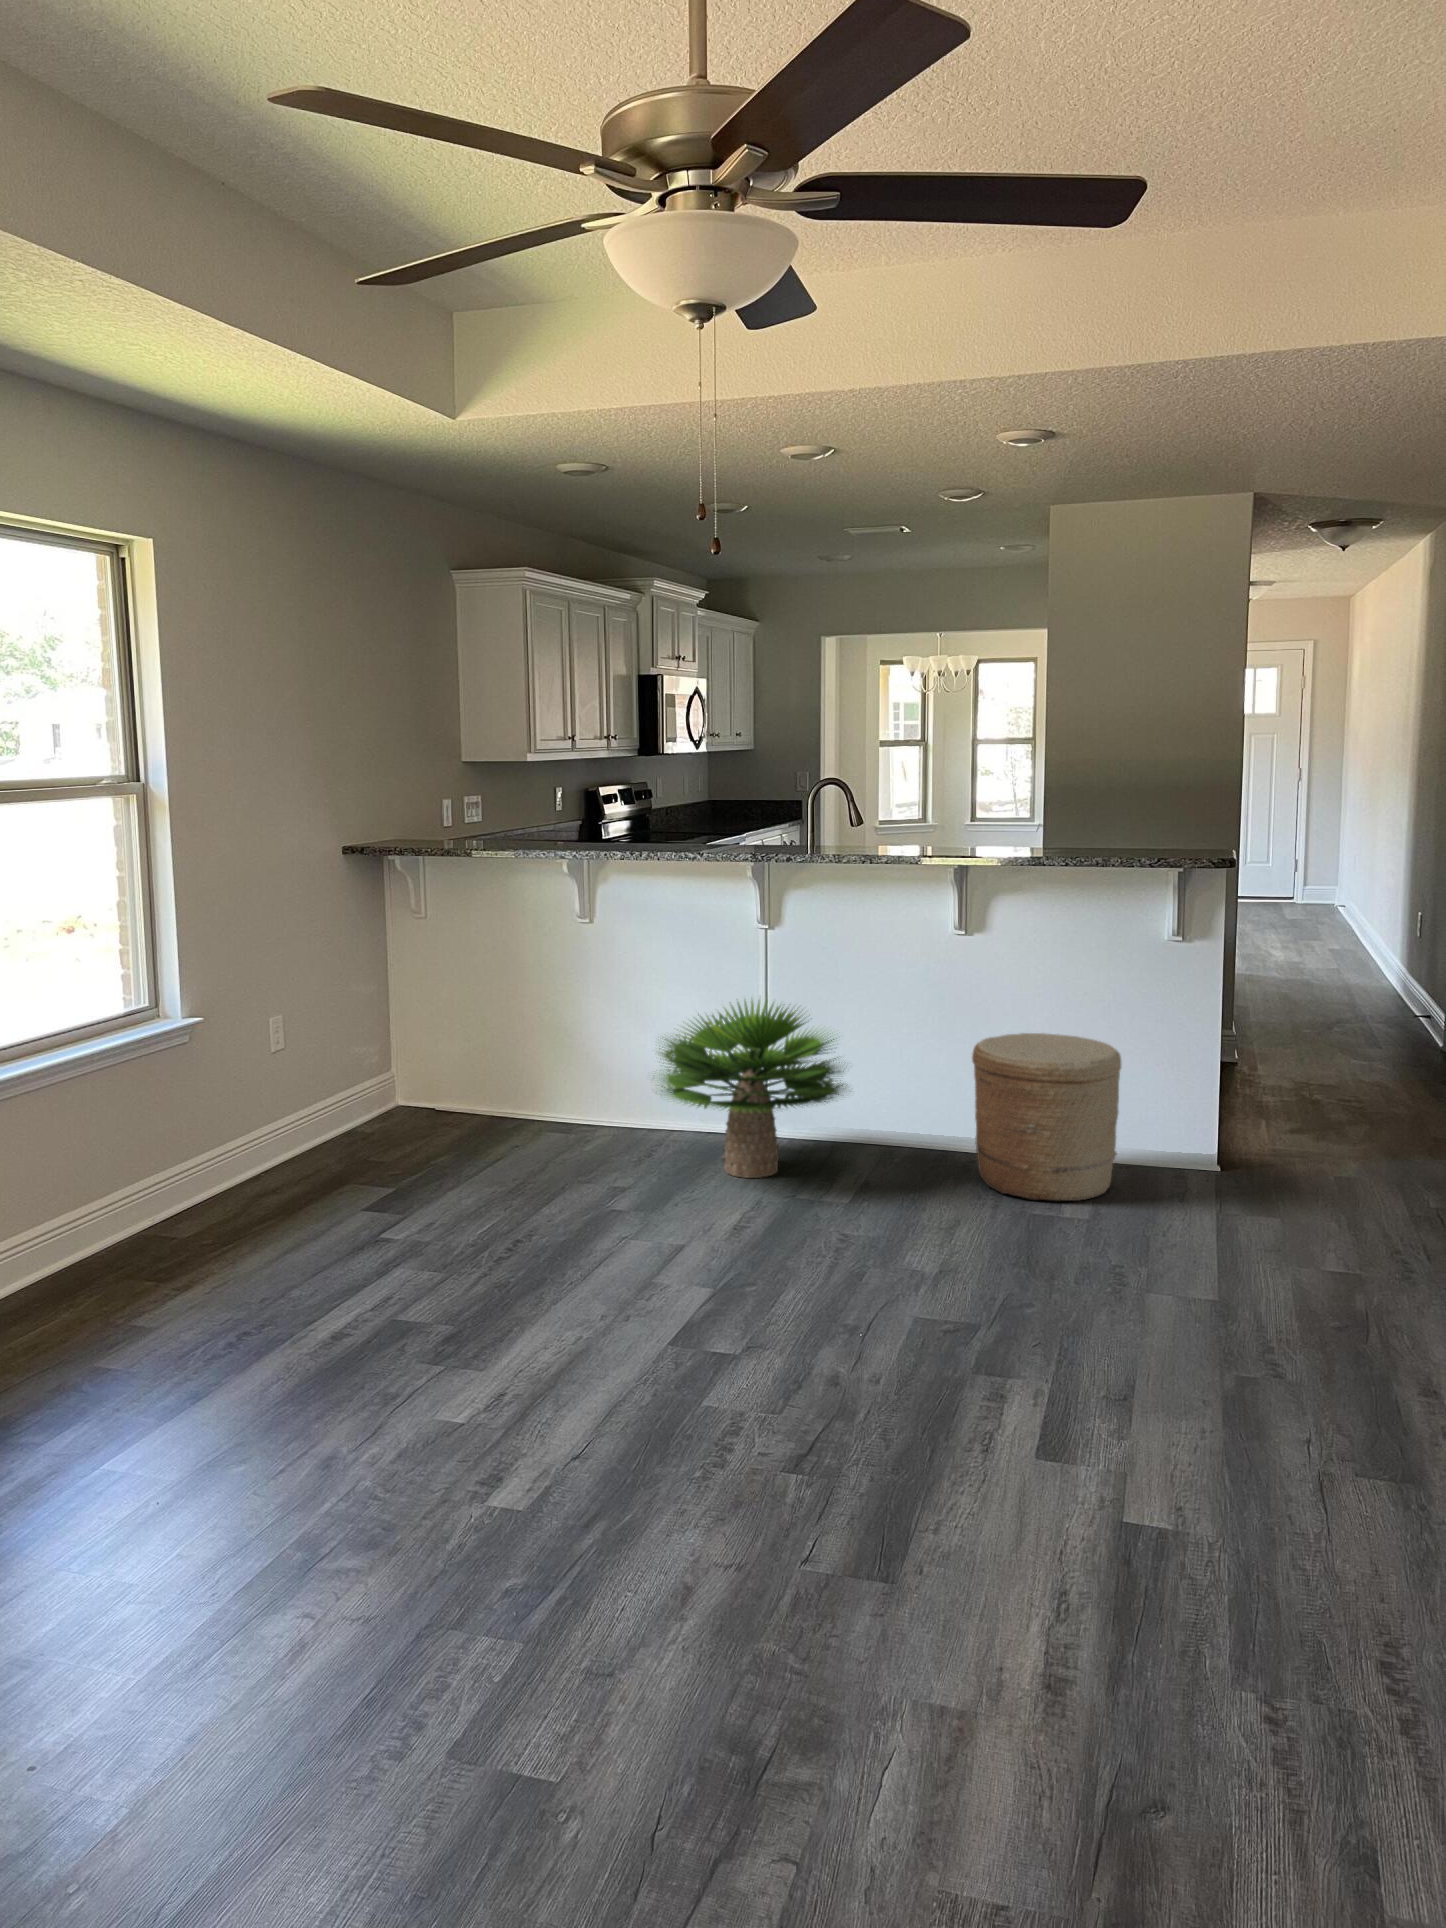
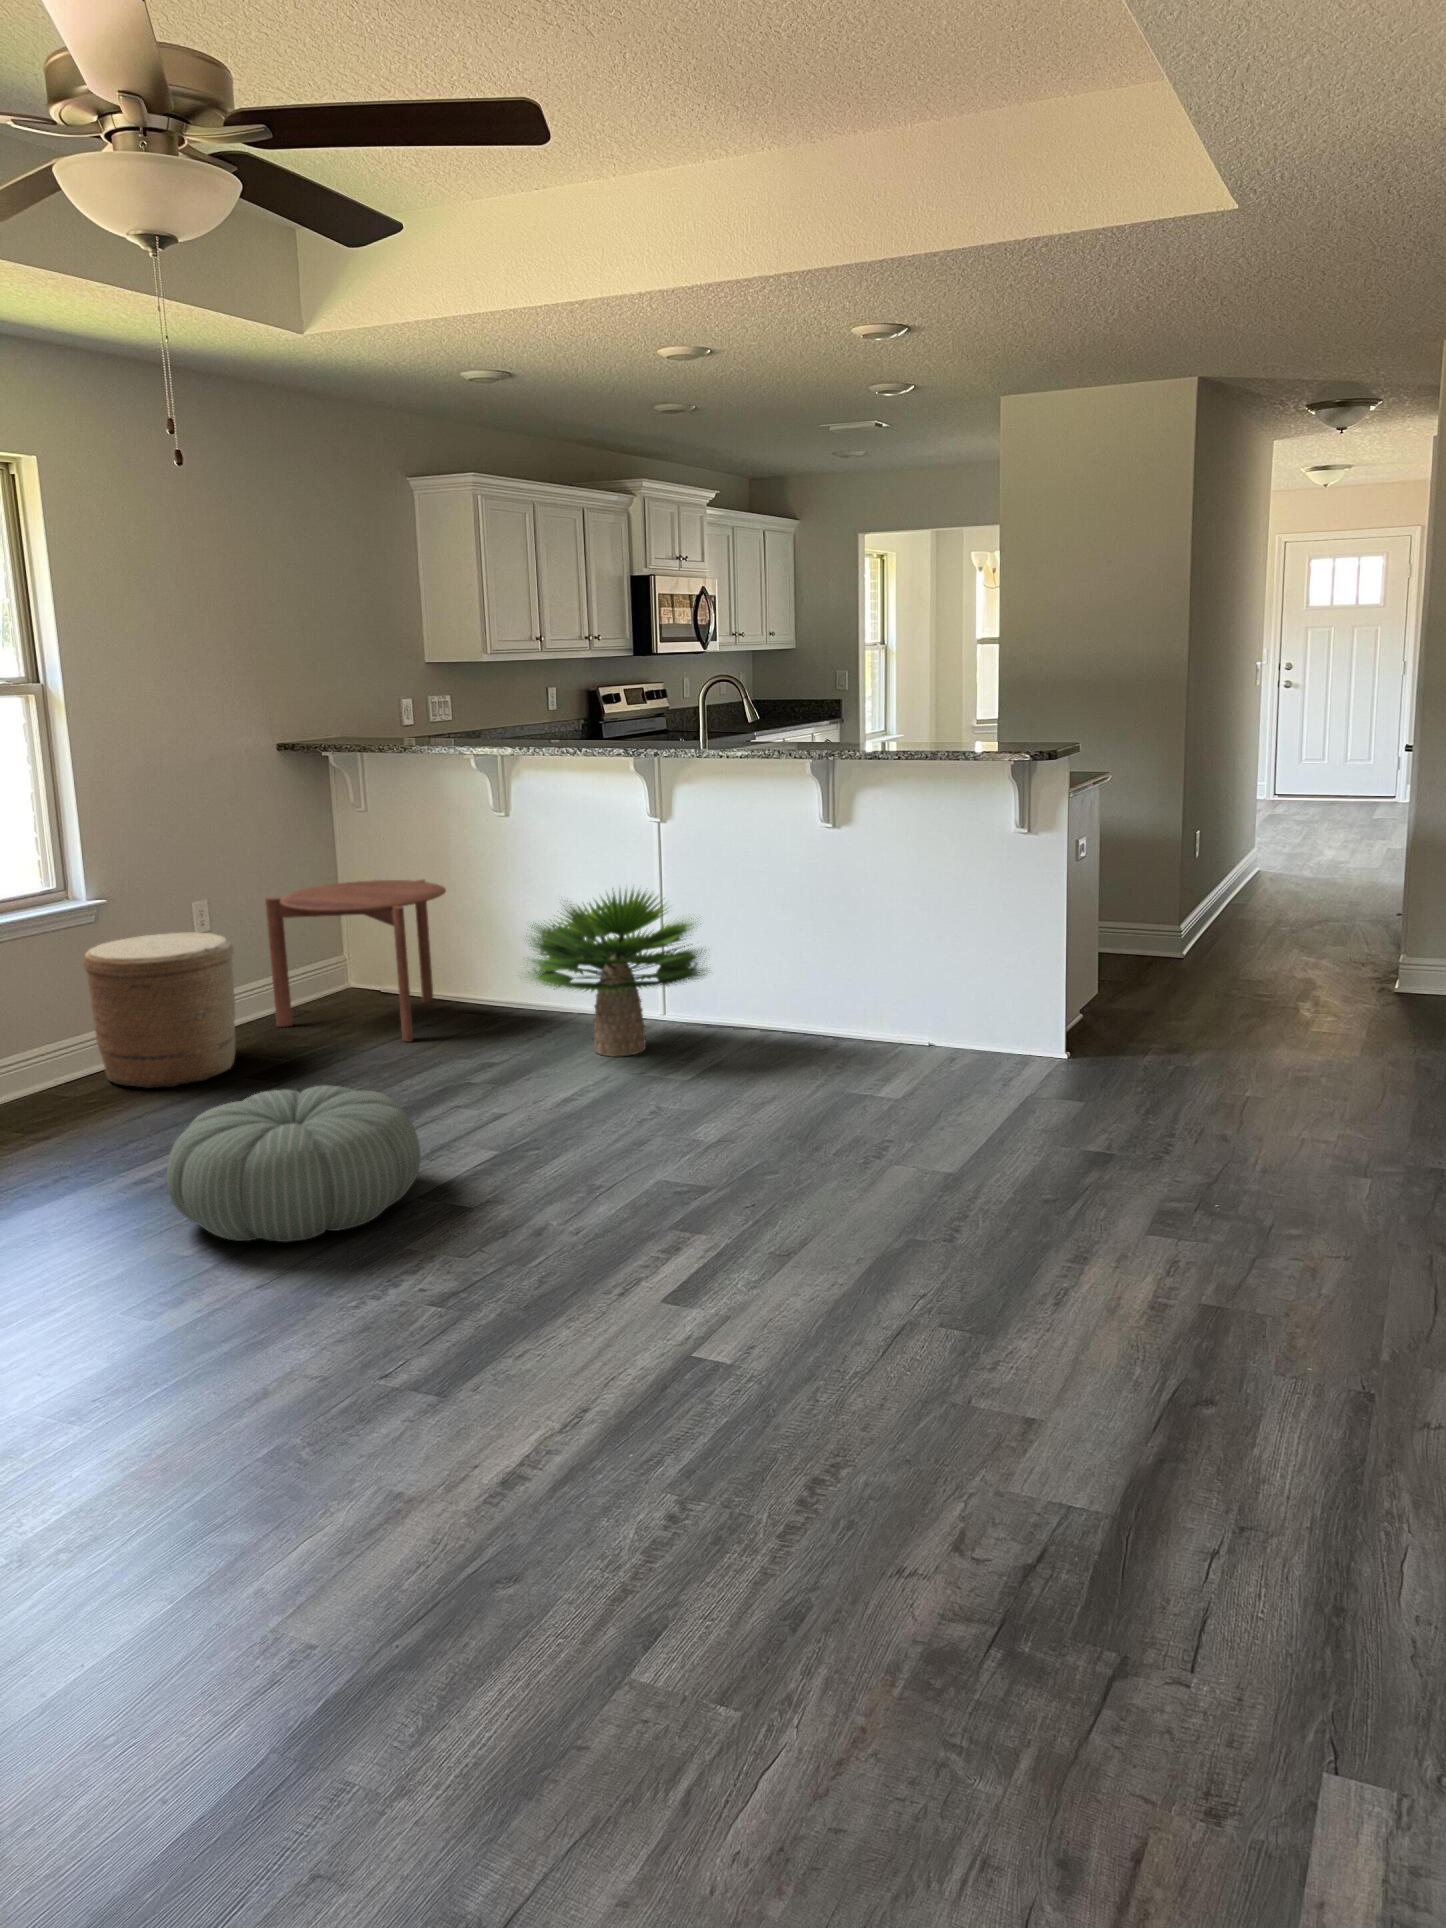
side table: none [346,990,539,1166] -> present [265,880,446,1042]
woven basket: present [972,1033,1122,1201] -> present [83,933,235,1088]
pouf: none [415,1228,684,1414] -> present [167,1085,421,1242]

